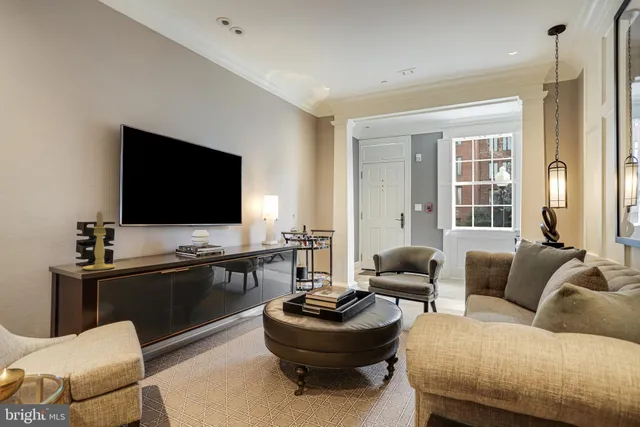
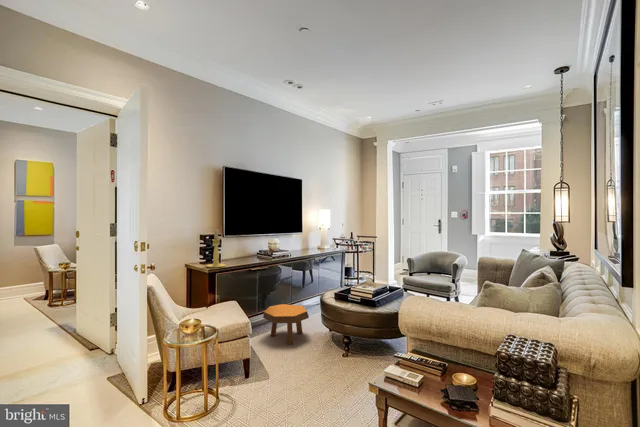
footstool: none [178,320,246,382] -> present [263,304,309,345]

